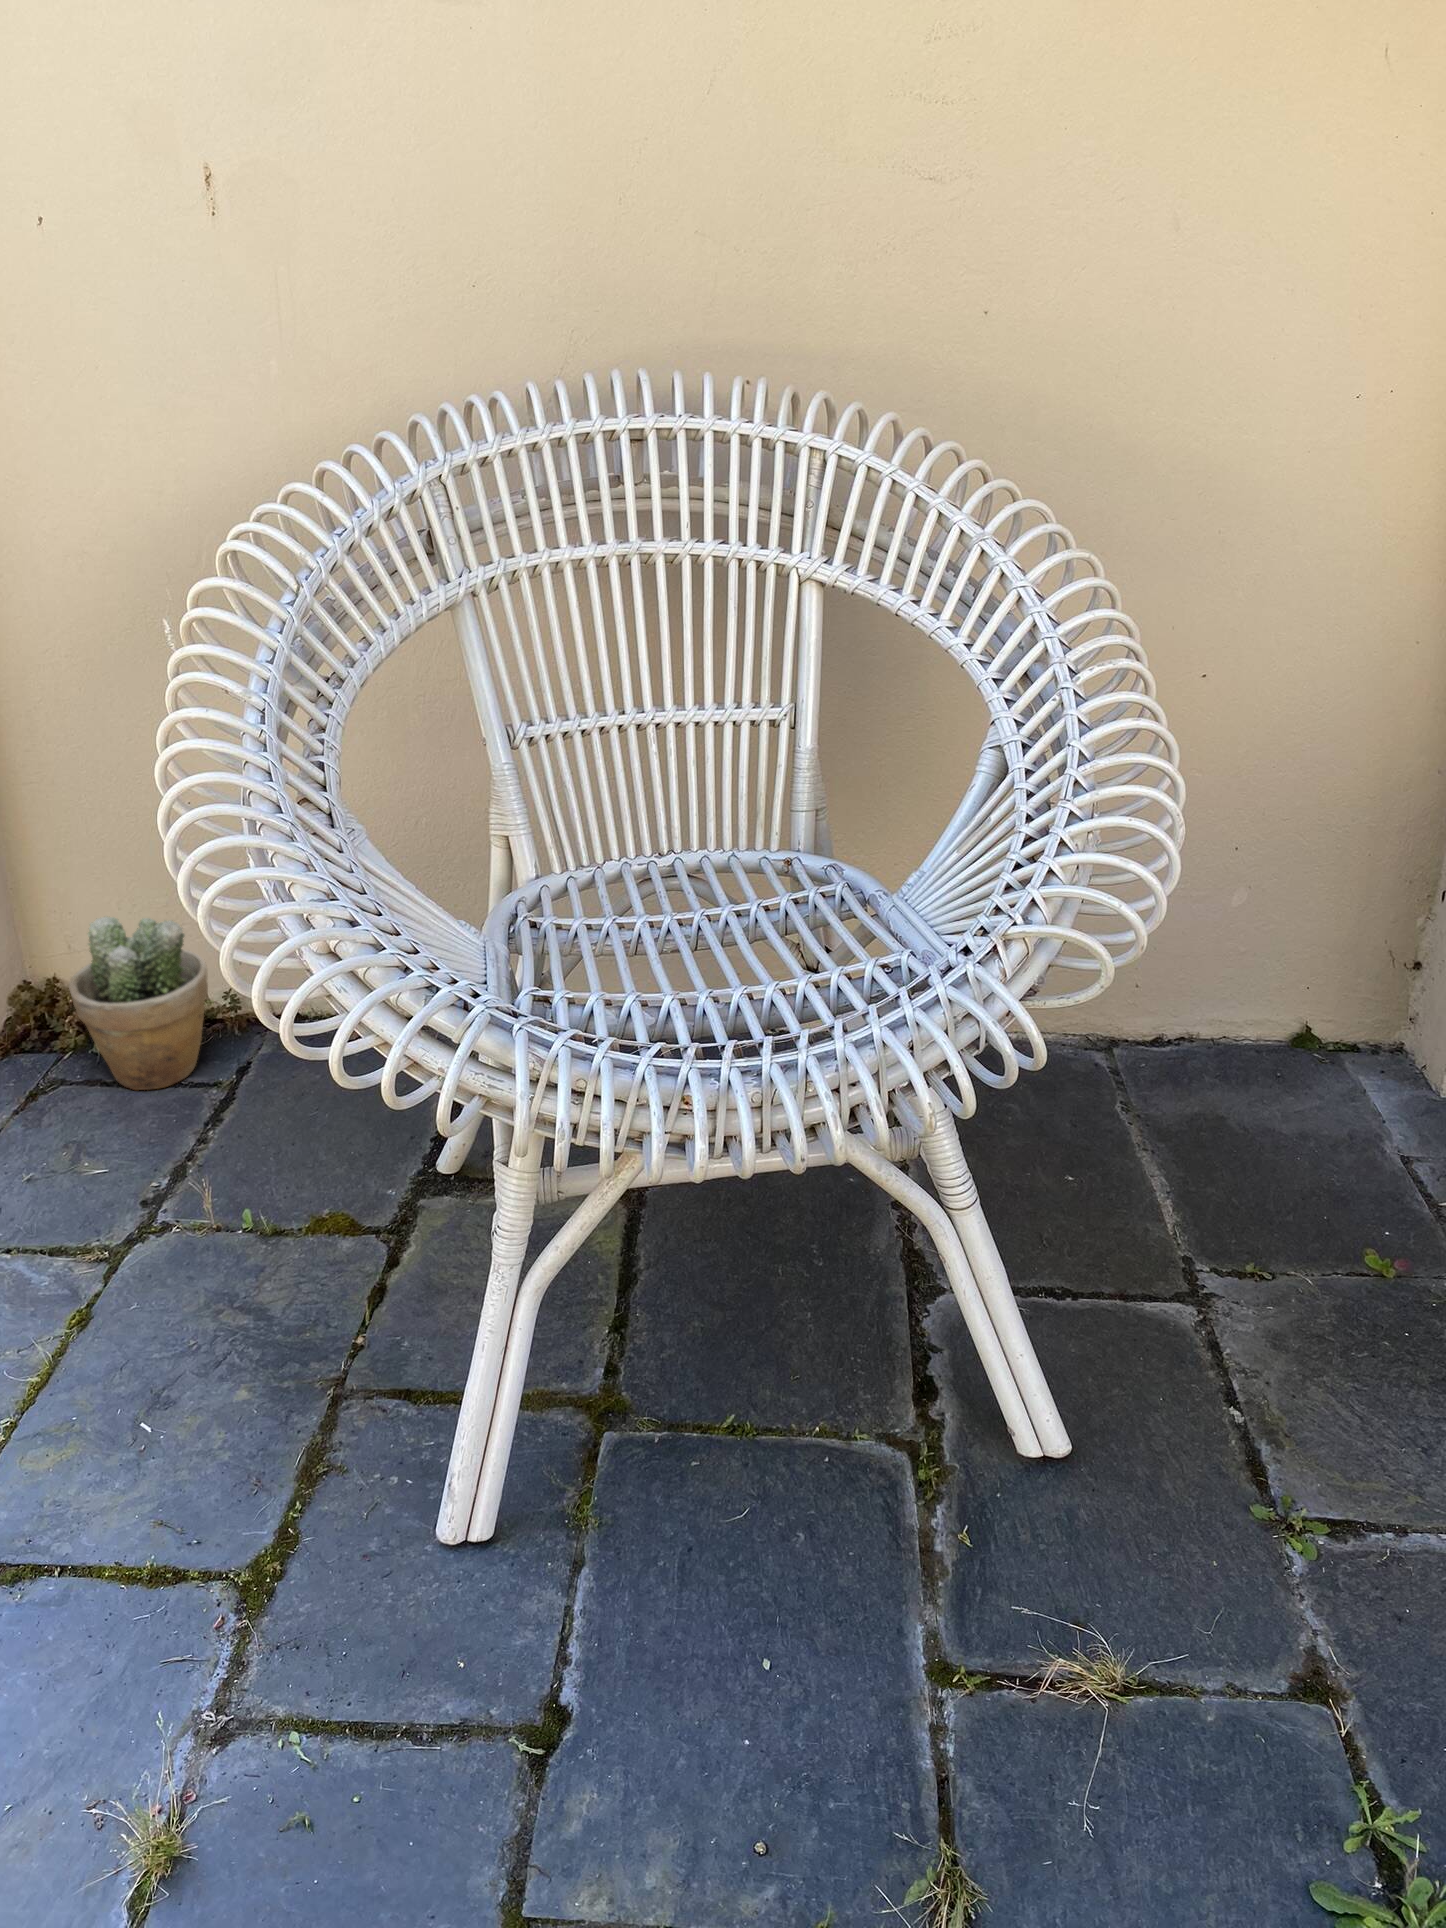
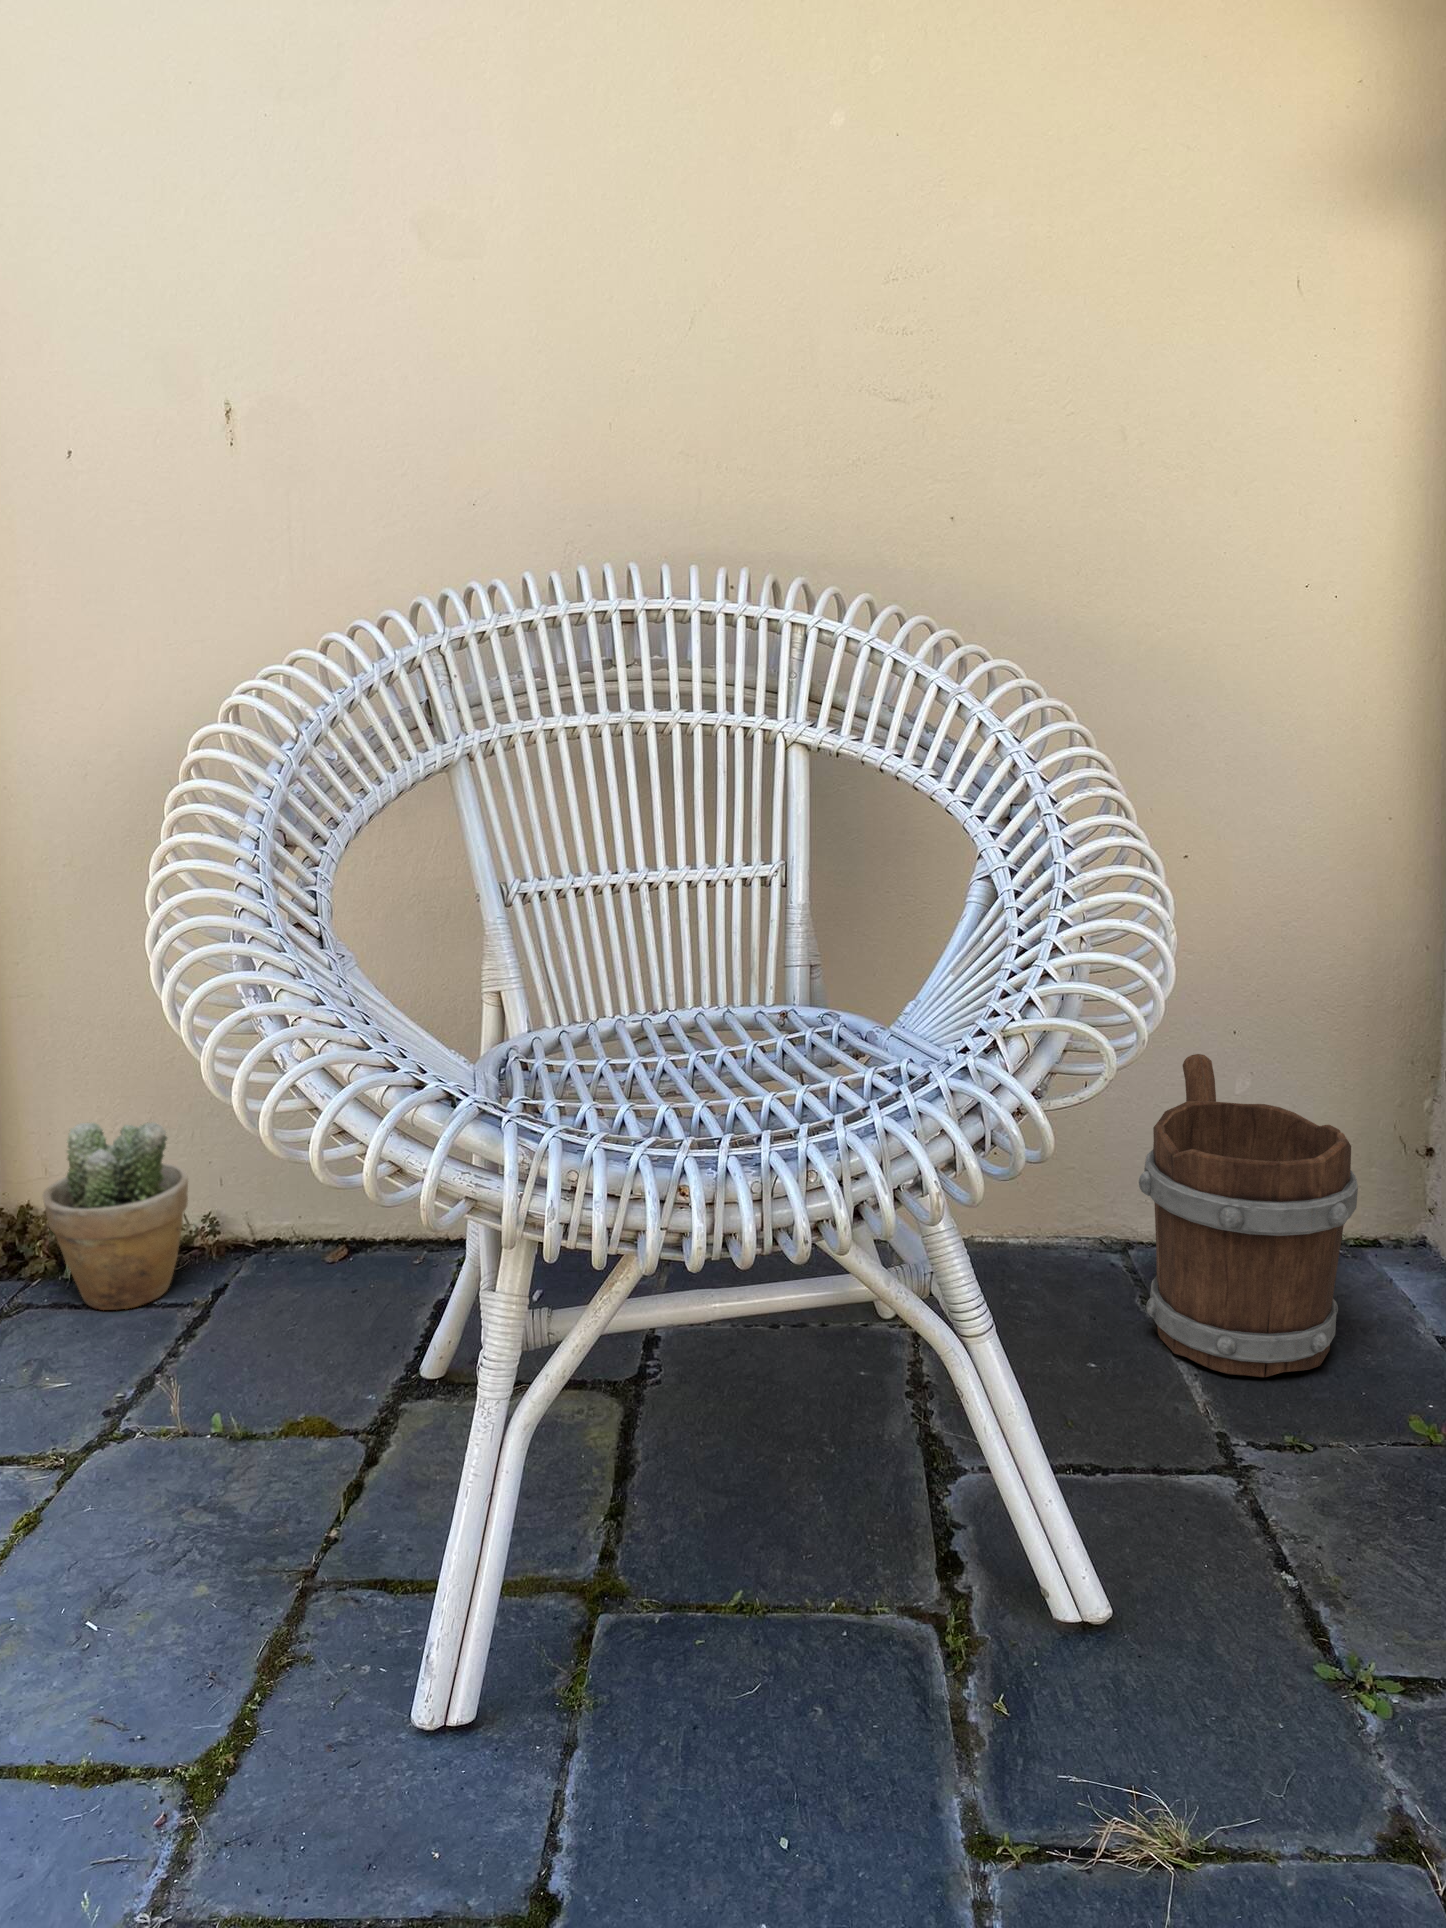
bucket: none [1126,872,1345,1196] -> present [1139,1054,1358,1377]

